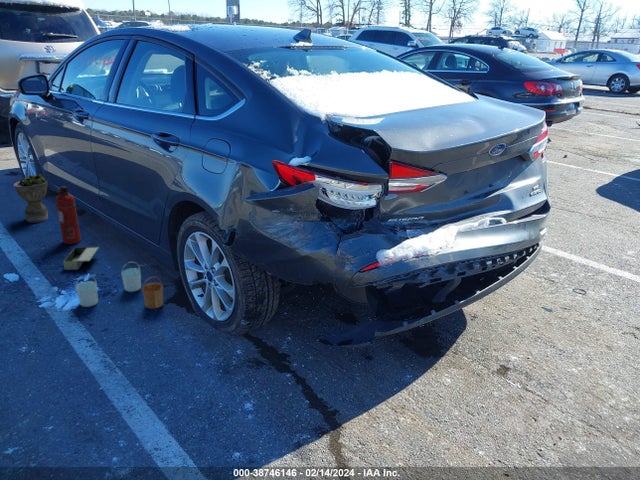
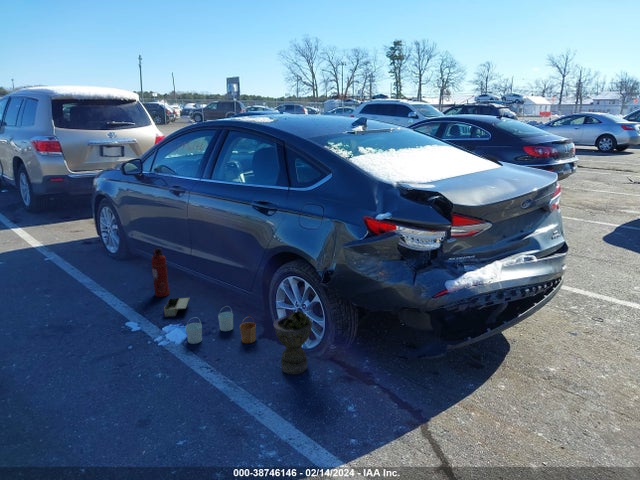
planter: present [14,174,48,223] -> present [273,310,312,375]

